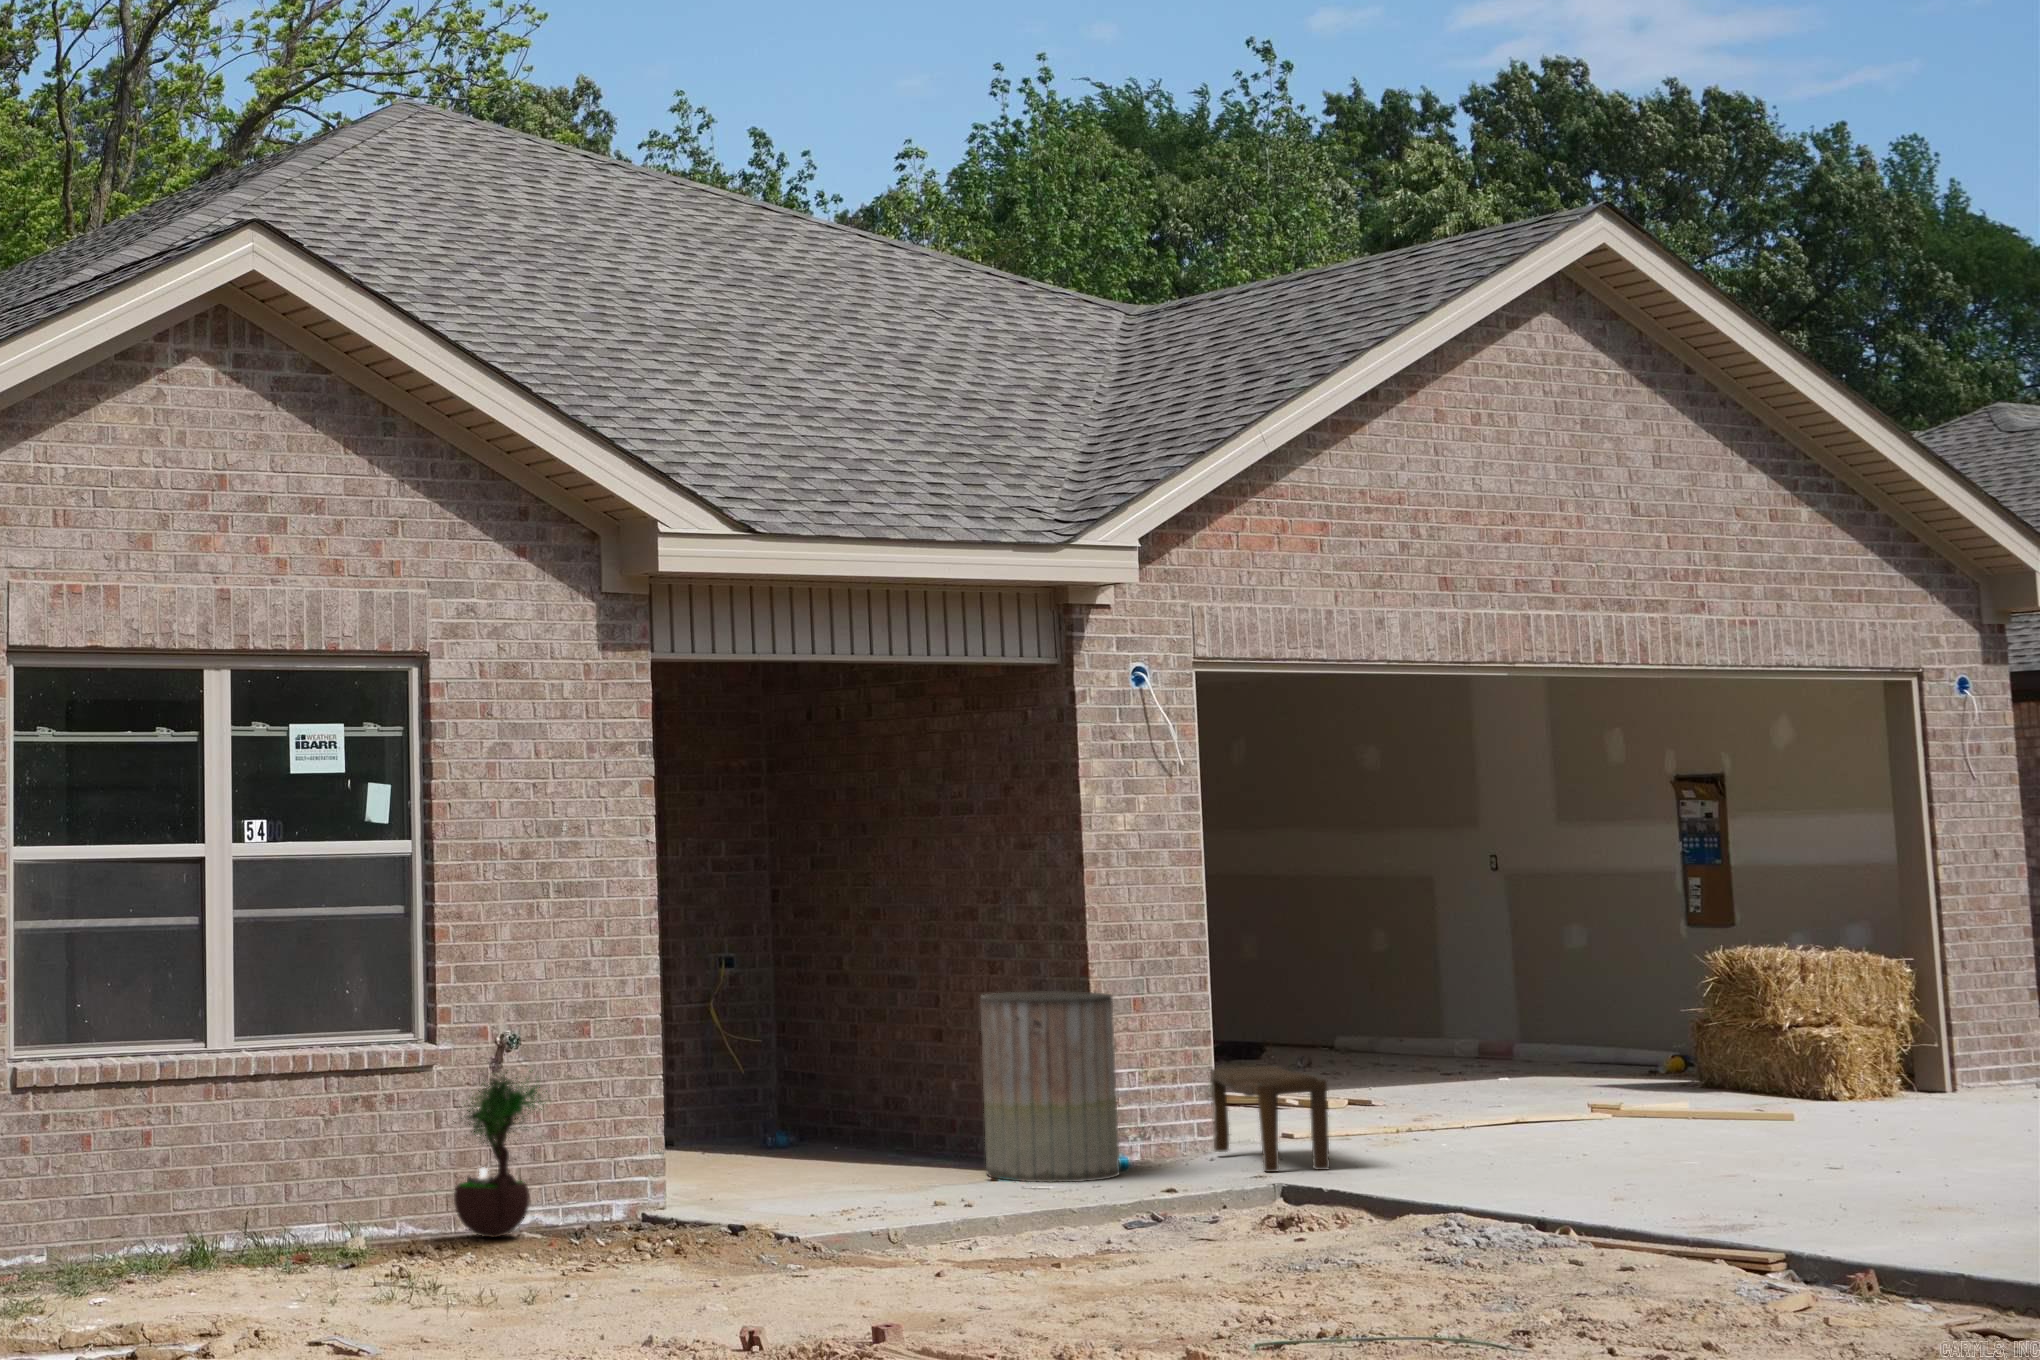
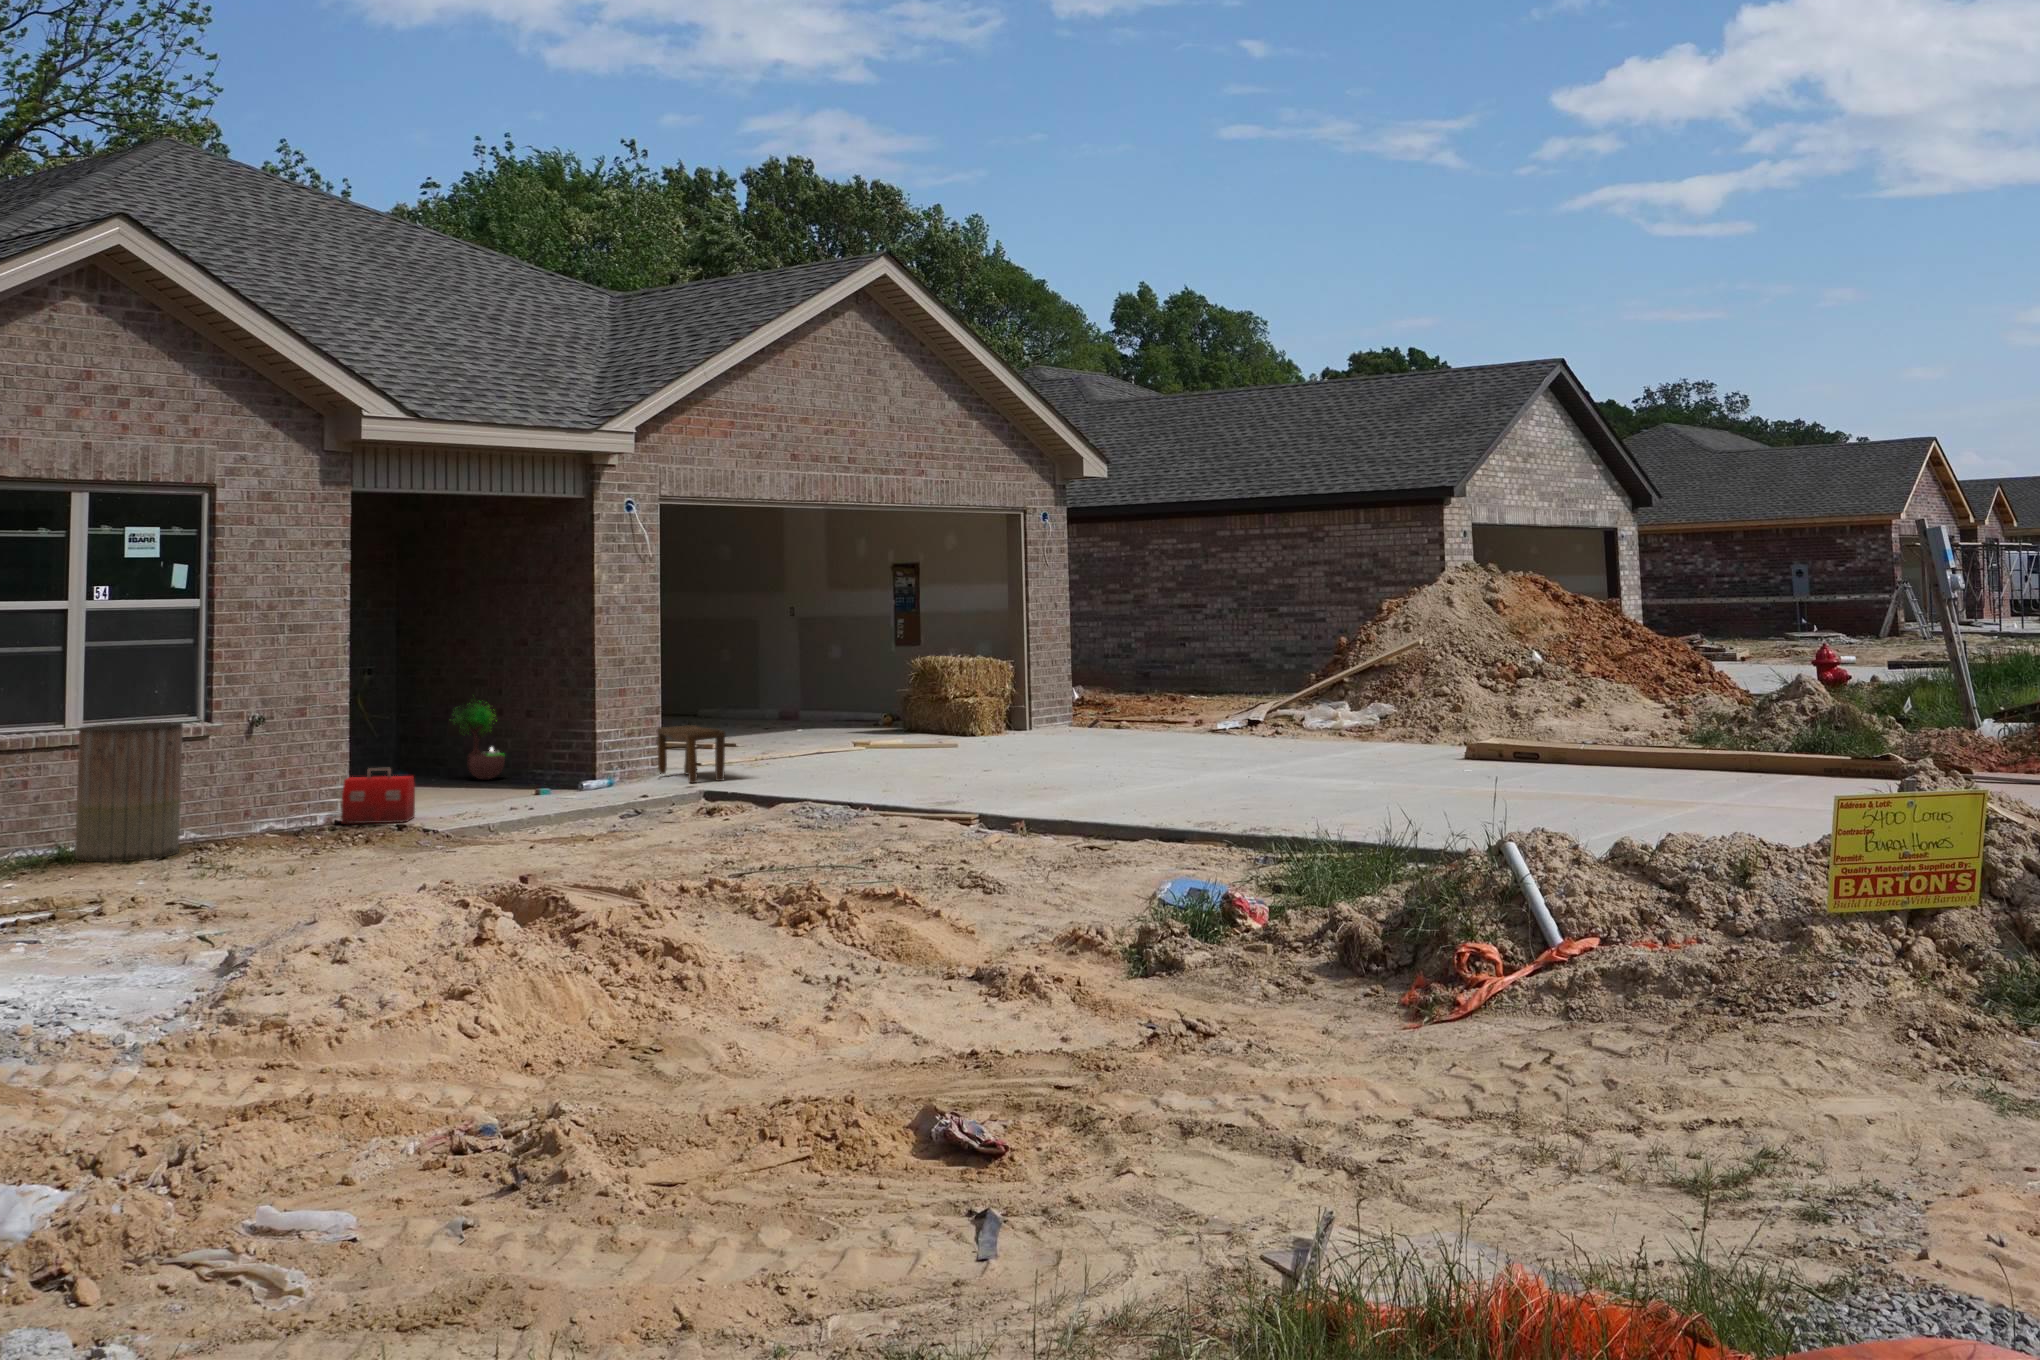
trash can: present [980,991,1120,1182] -> present [75,722,183,862]
potted tree: present [453,1070,547,1238] -> present [456,701,505,780]
toolbox: none [650,1128,773,1224] -> present [341,768,415,824]

